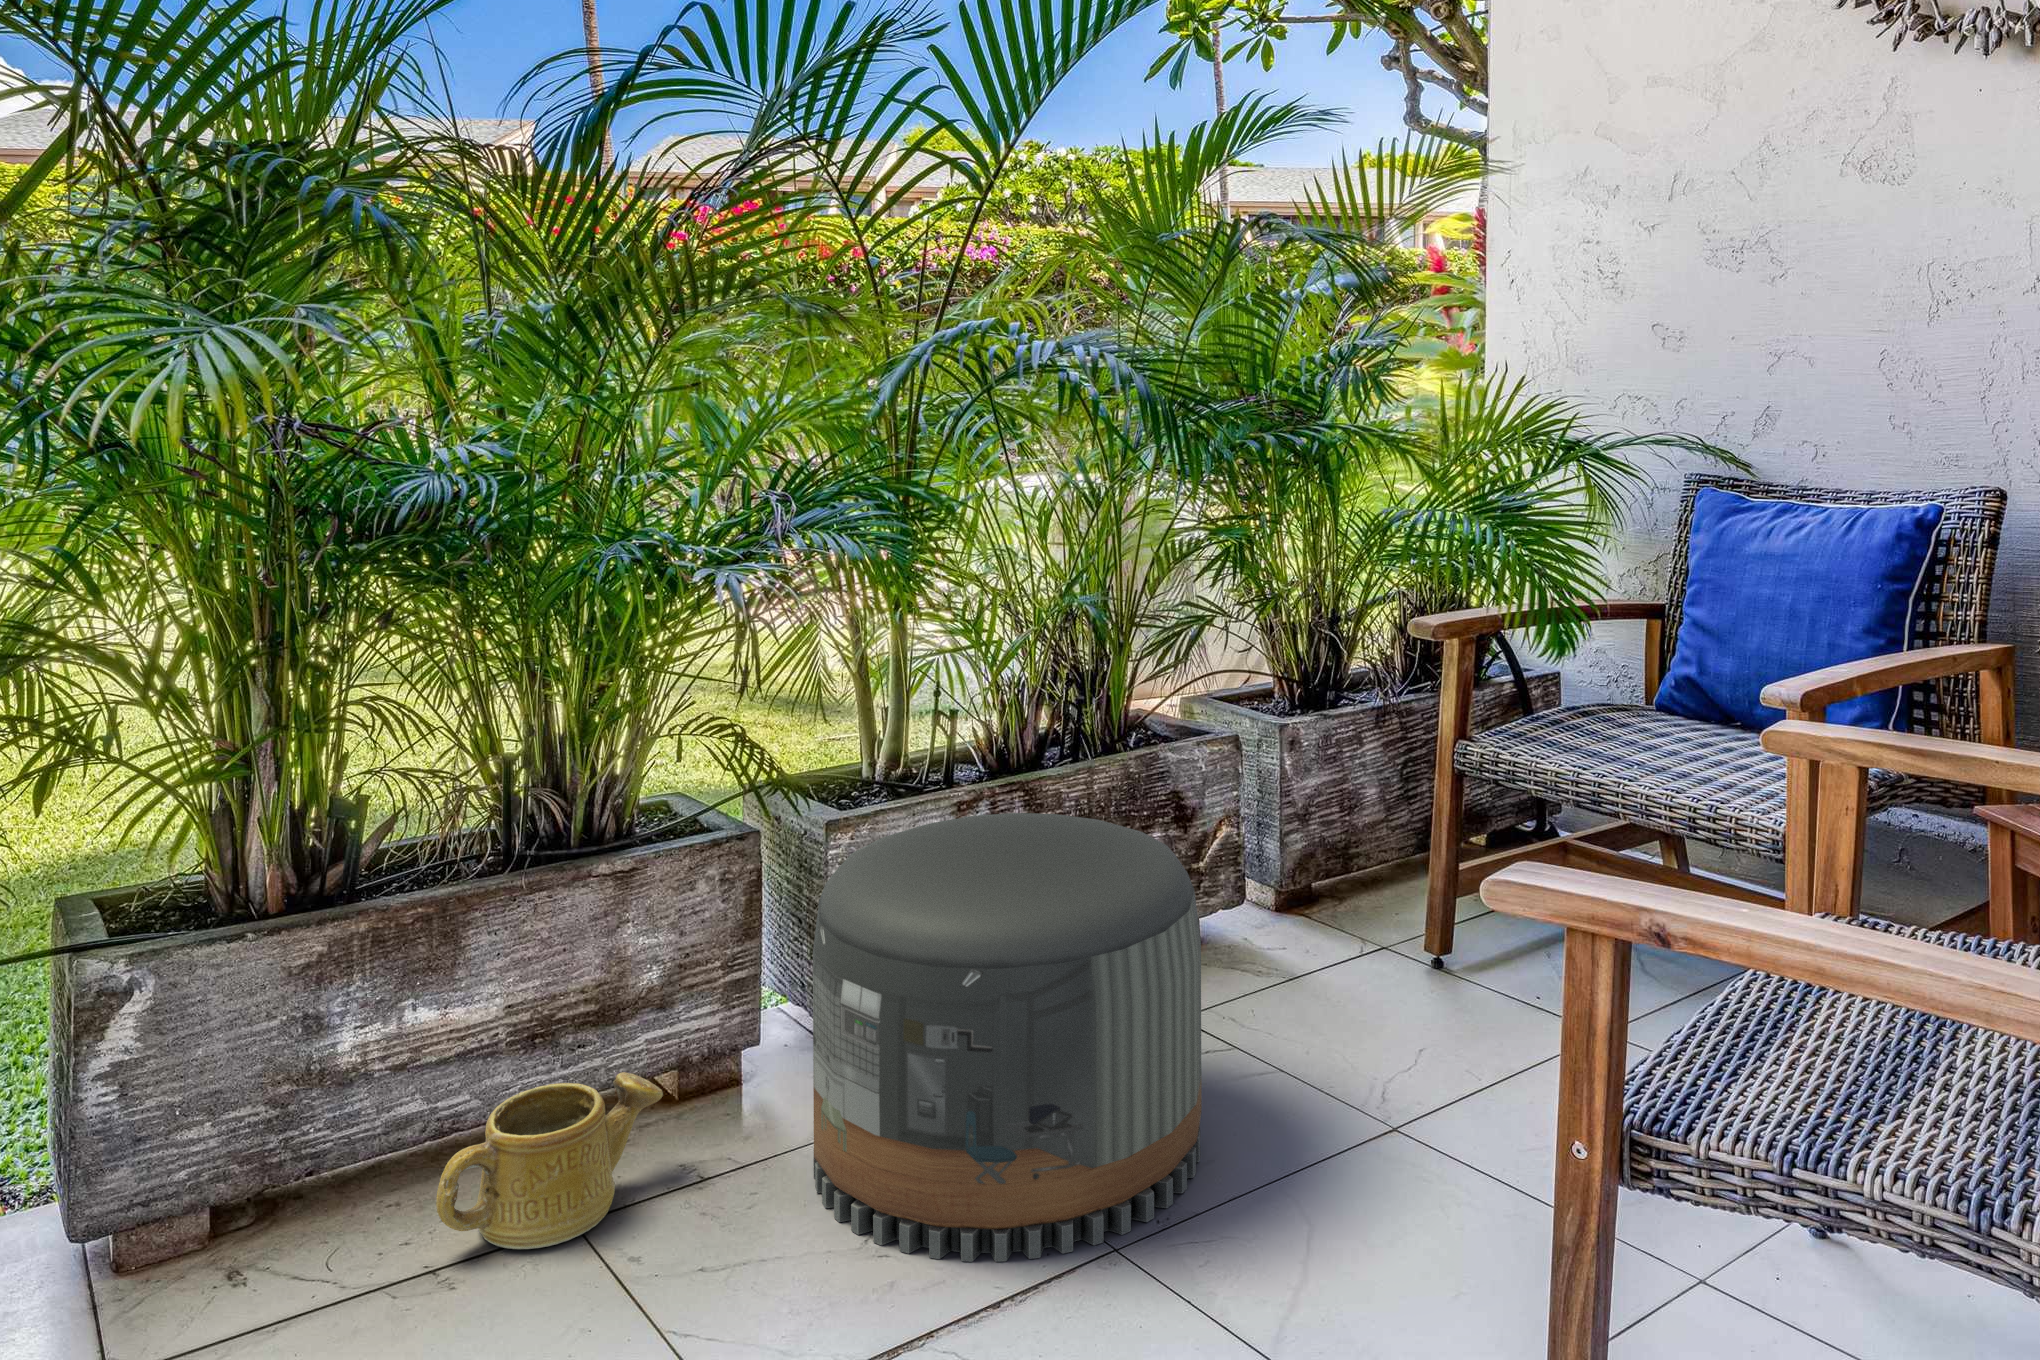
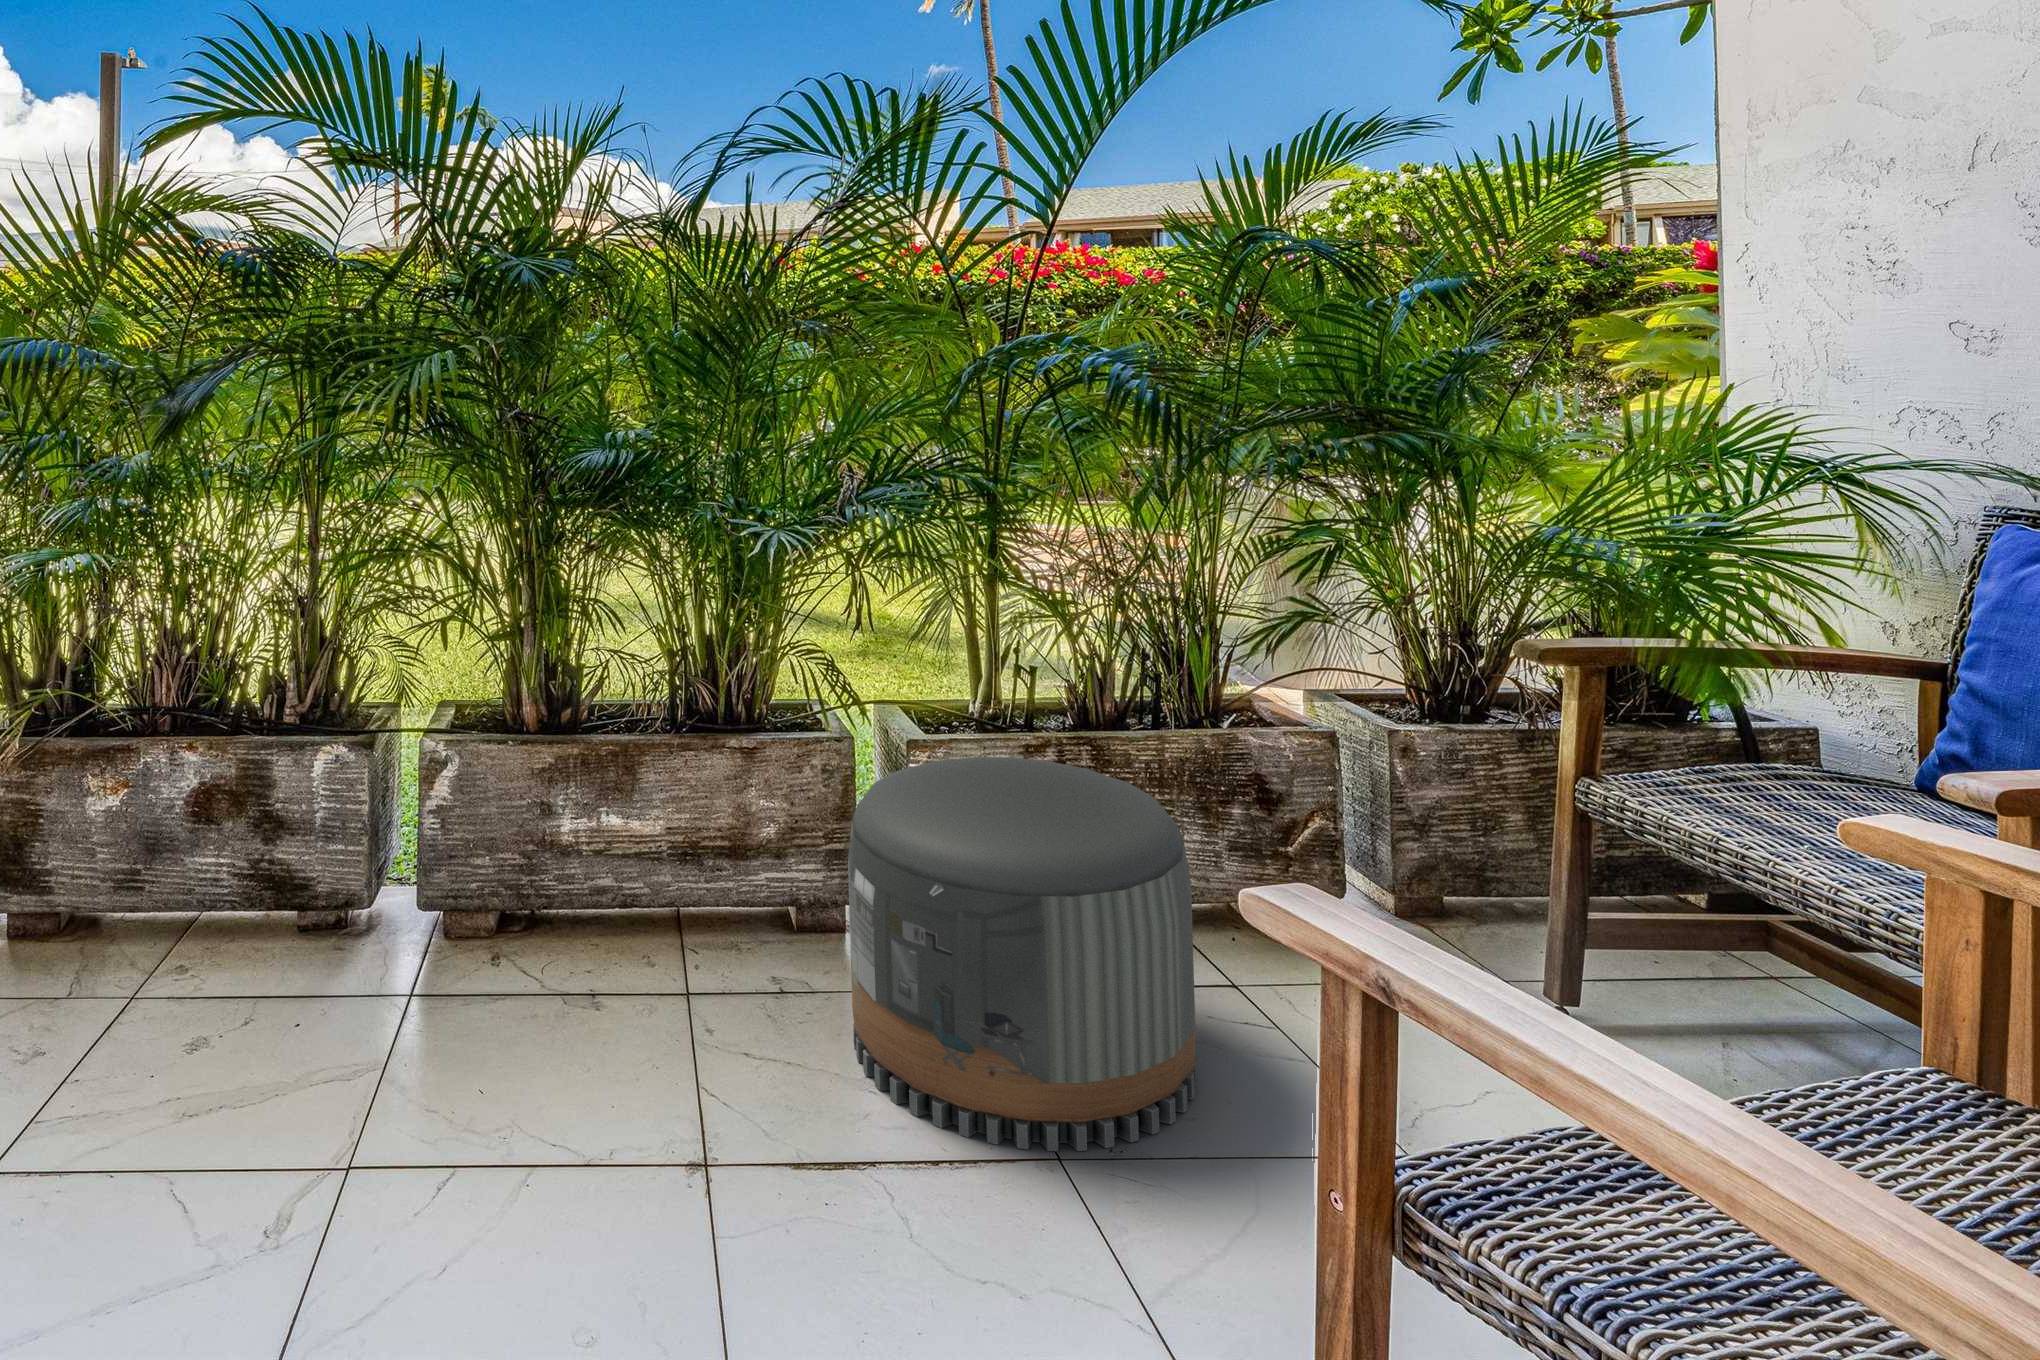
watering can: present [436,1072,663,1249] -> none [593,898,756,1014]

